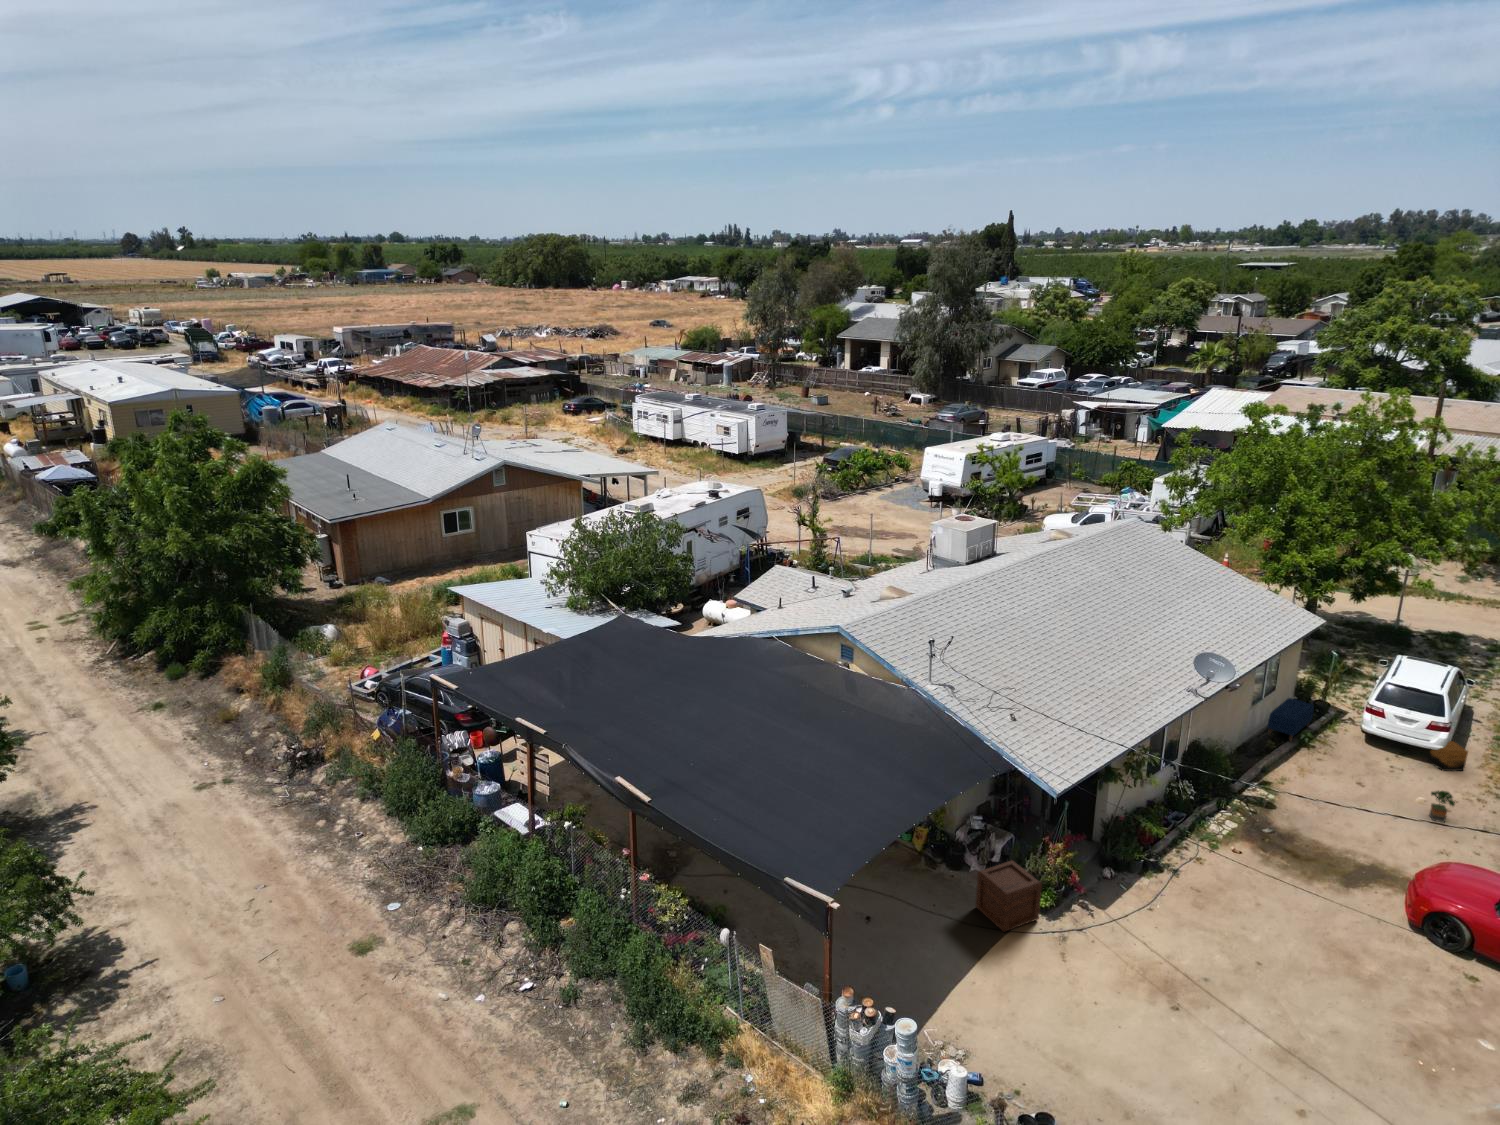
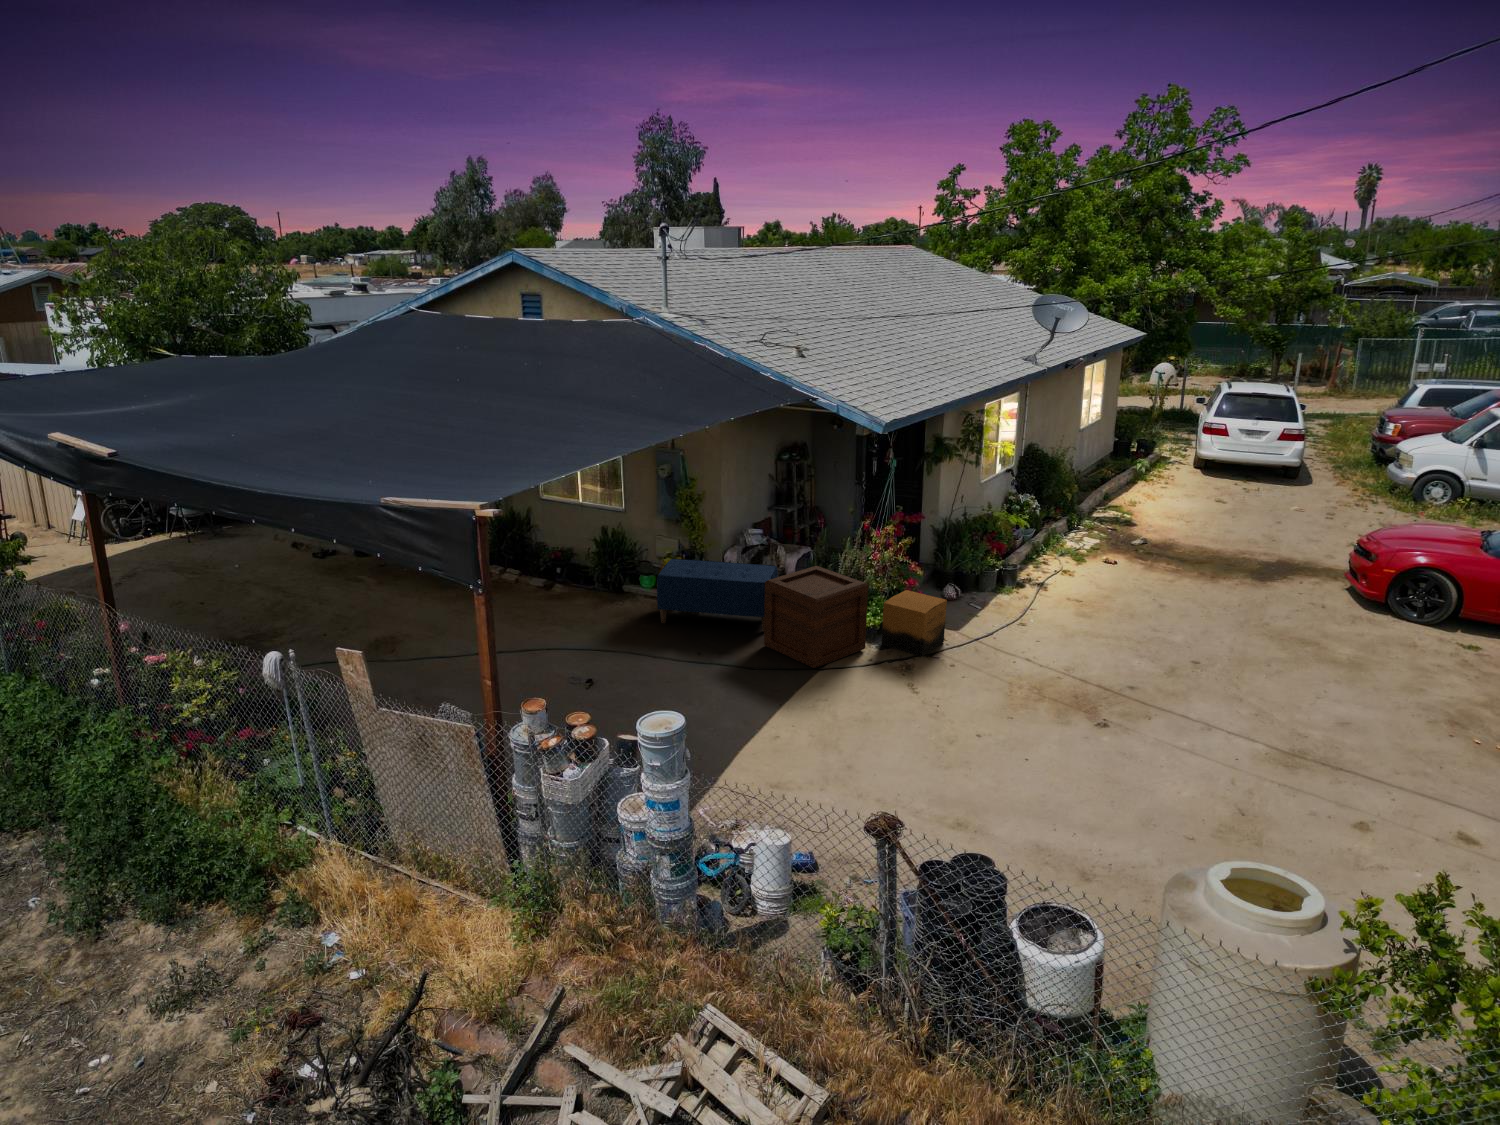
bench: present [1267,698,1314,742] -> present [657,559,778,632]
cardboard box: present [1428,741,1468,771] -> present [882,590,947,657]
potted tree: present [1429,791,1455,823] -> none [1307,484,1340,525]

